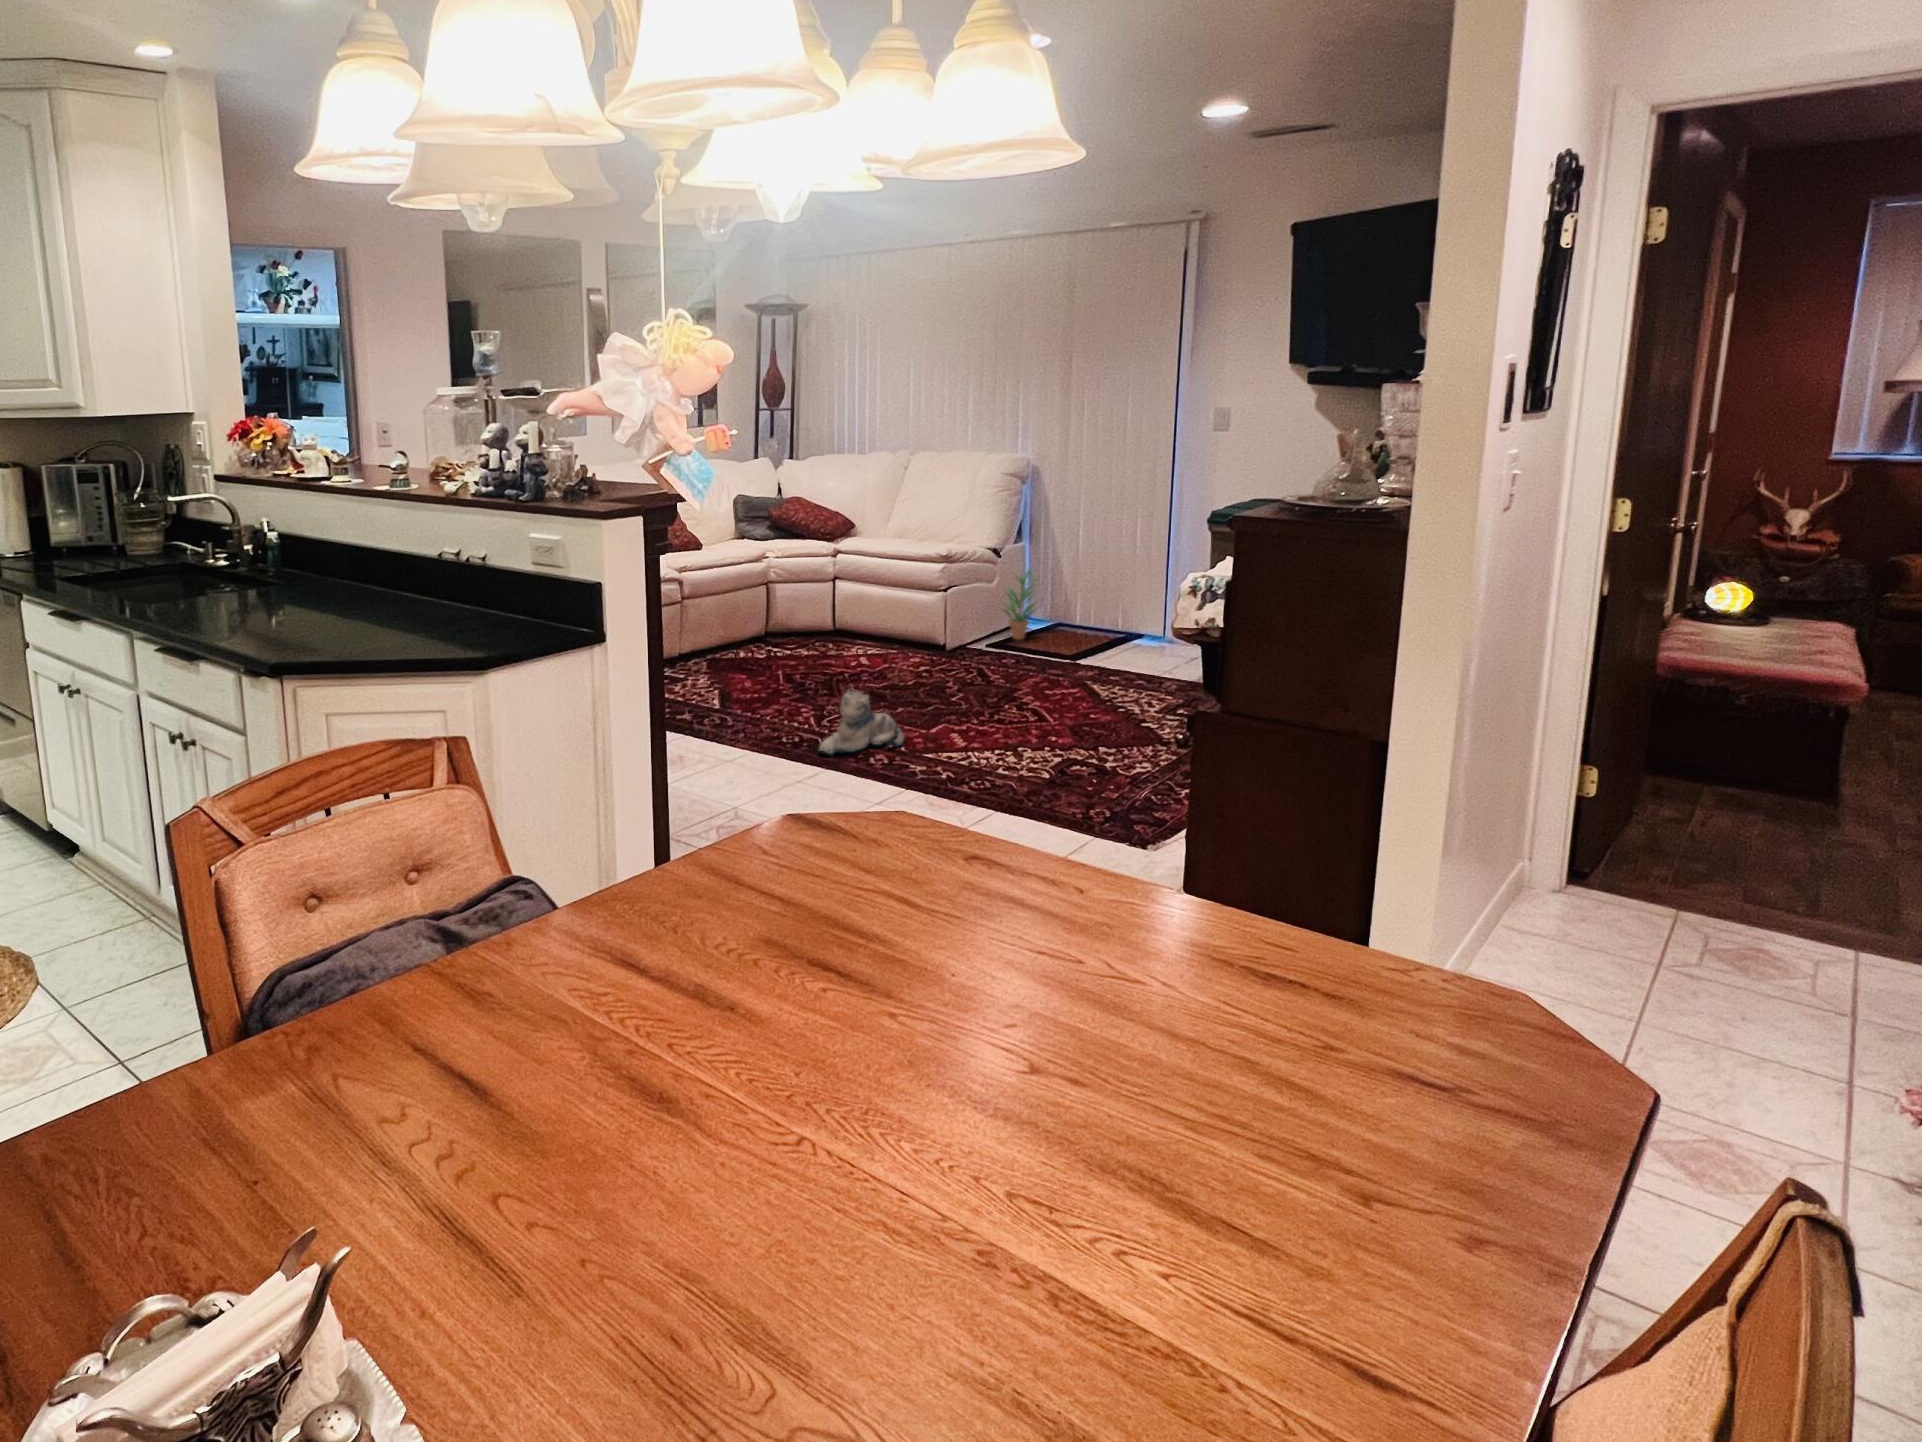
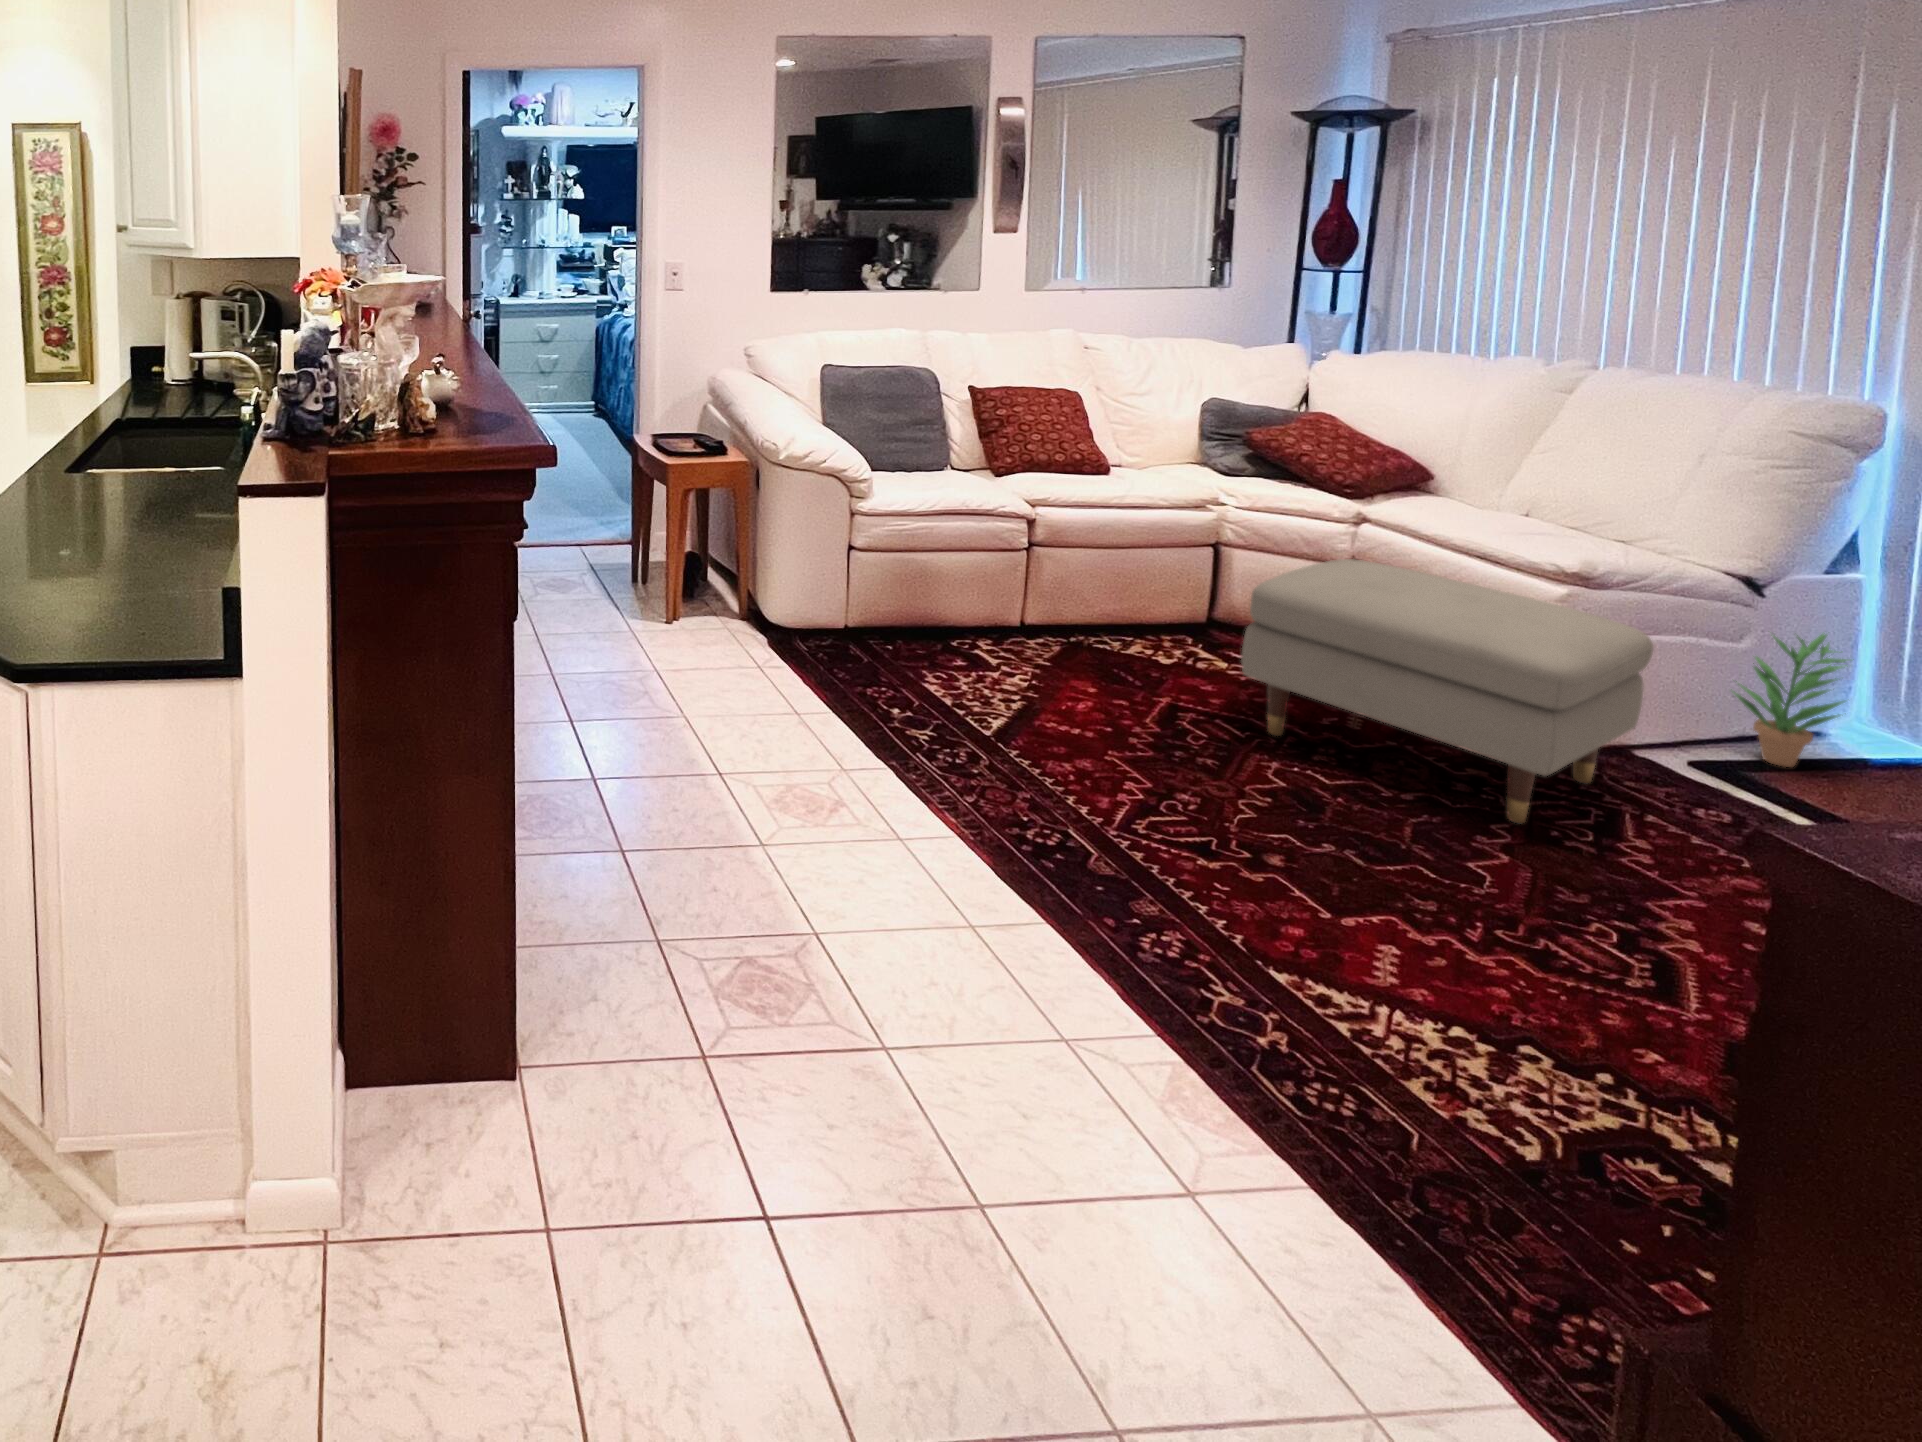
ottoman: none [820,568,988,682] -> present [1241,559,1653,824]
plush toy: present [819,690,905,754] -> none [1073,795,1278,927]

